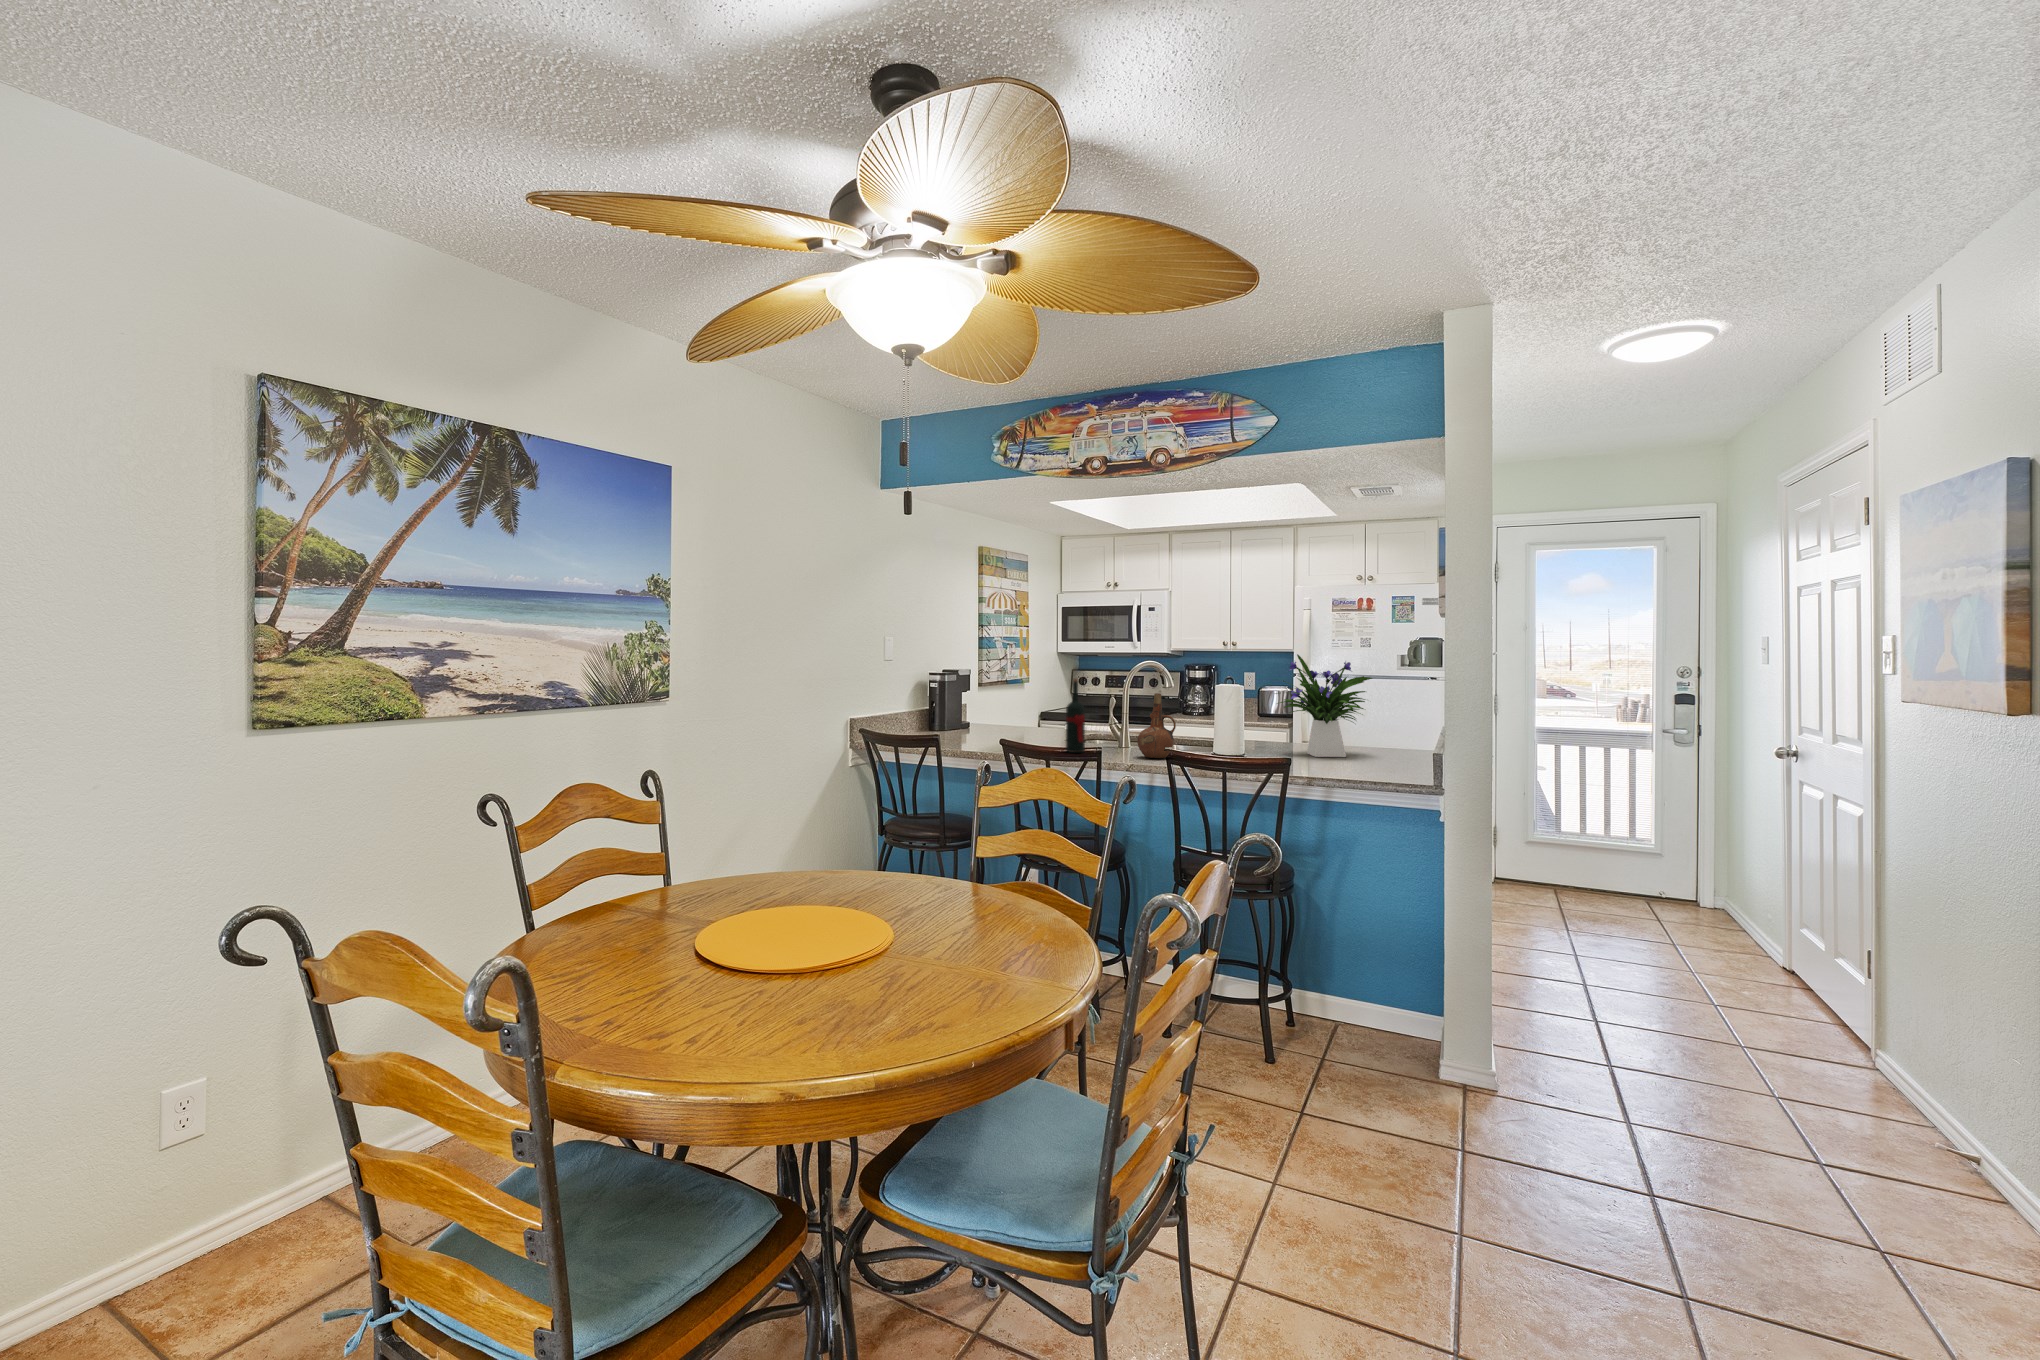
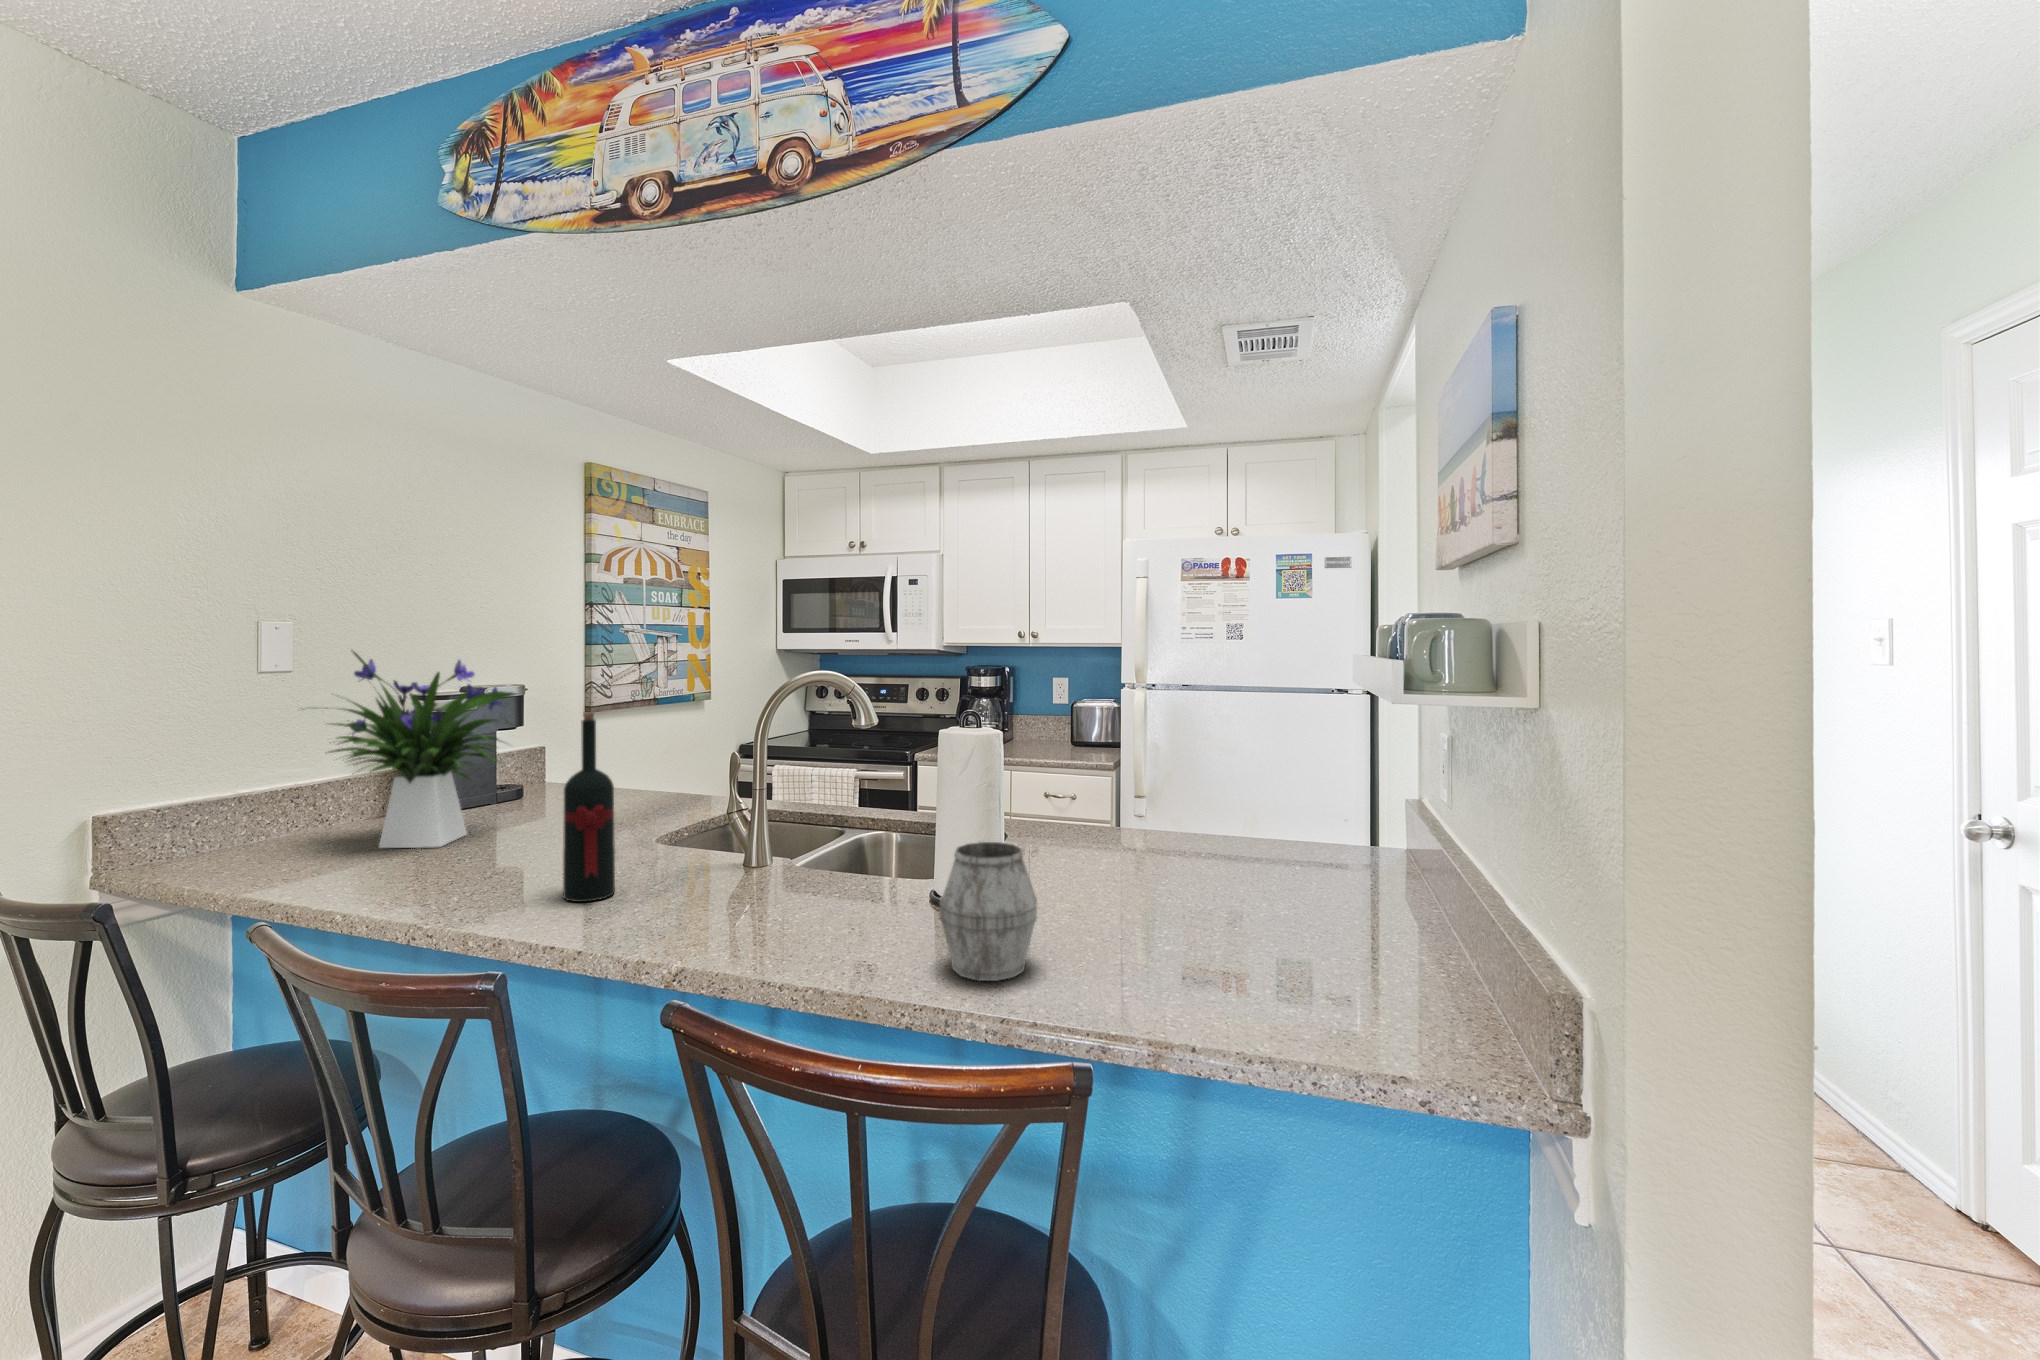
flower arrangement: present [1276,654,1372,757] -> present [303,651,517,848]
ceramic pitcher: present [1137,693,1176,758] -> none [712,754,814,930]
mug: none [1233,723,1268,767] -> present [939,842,1037,981]

